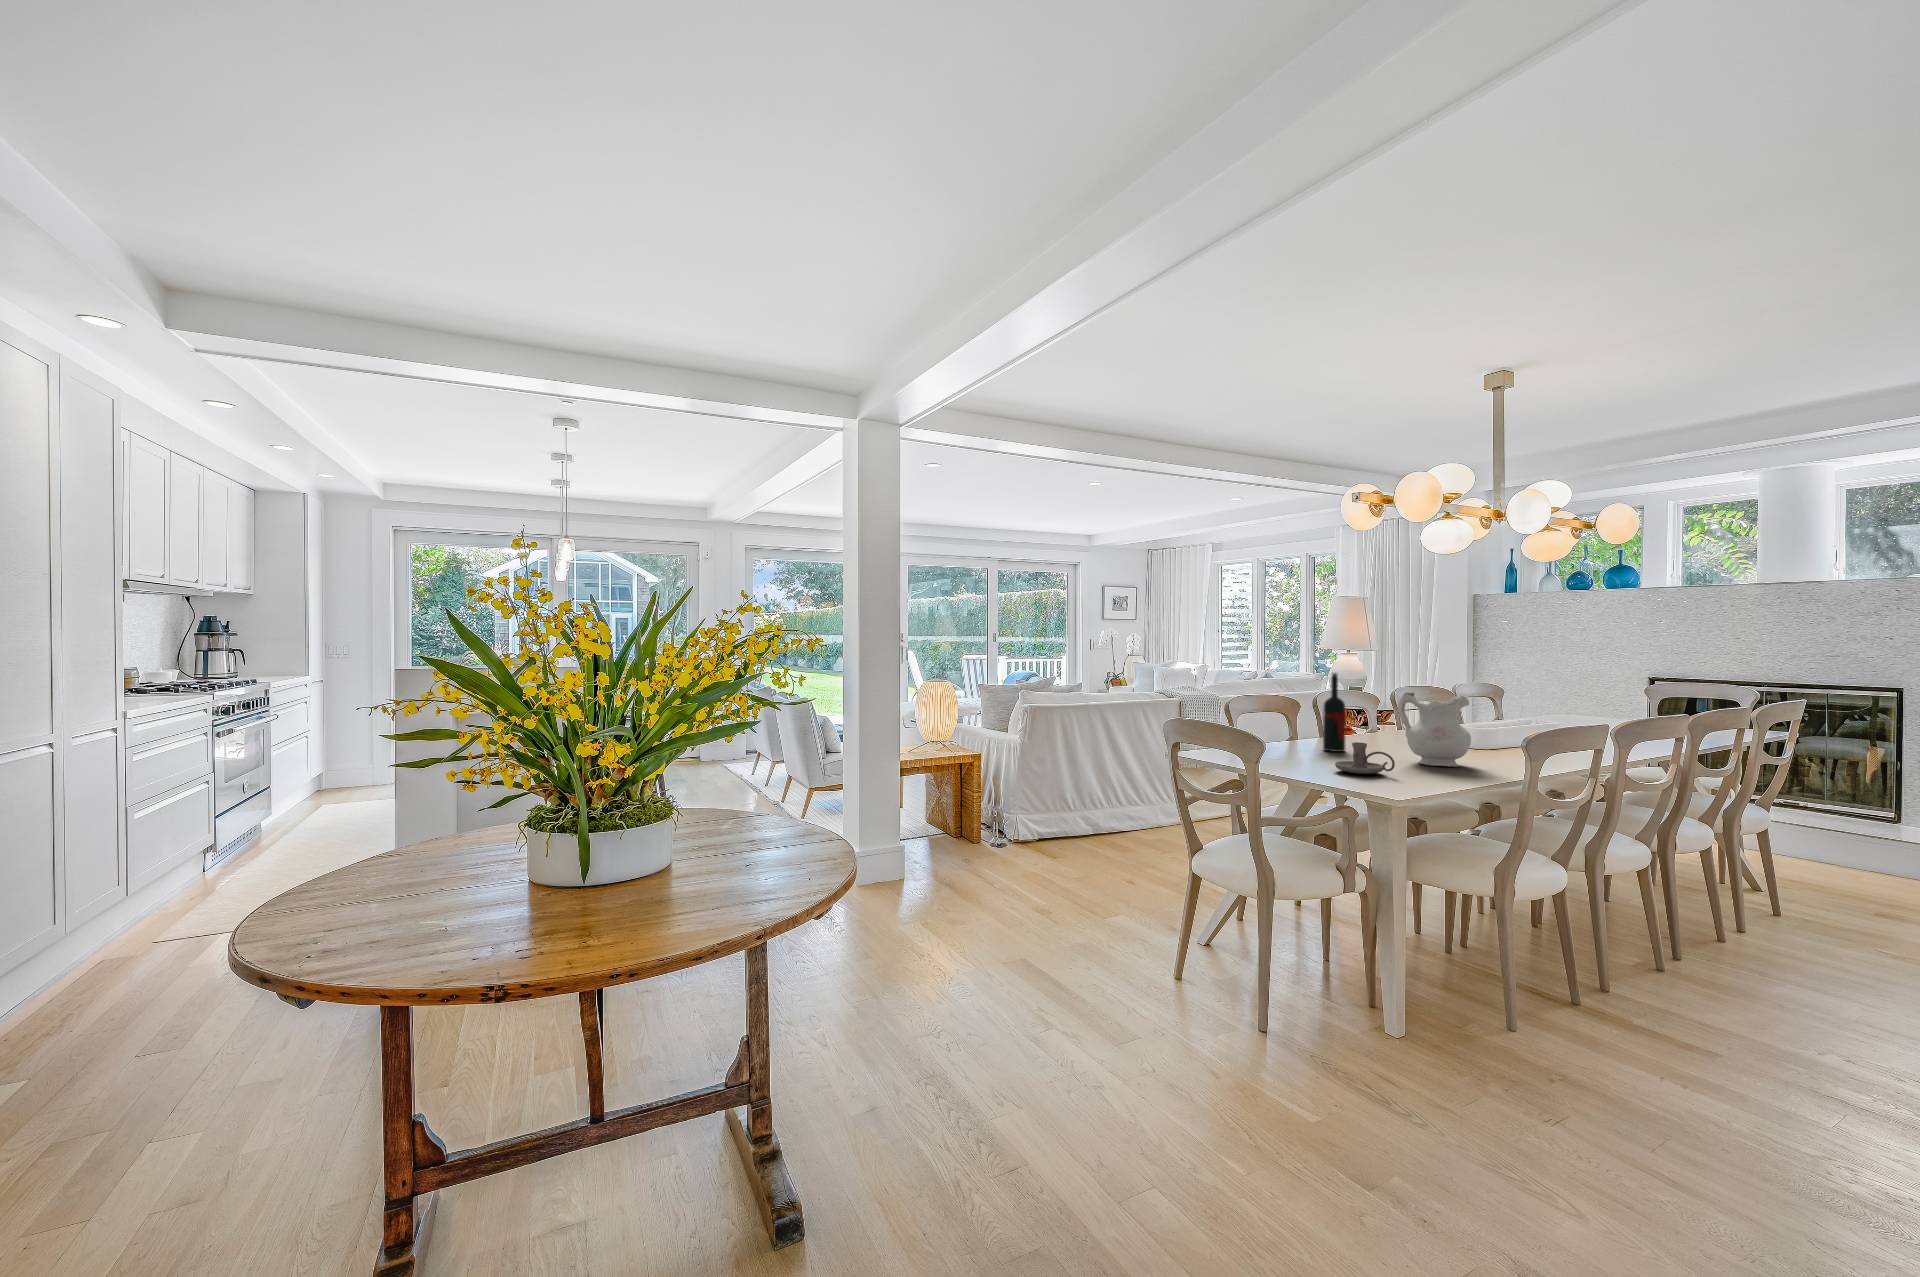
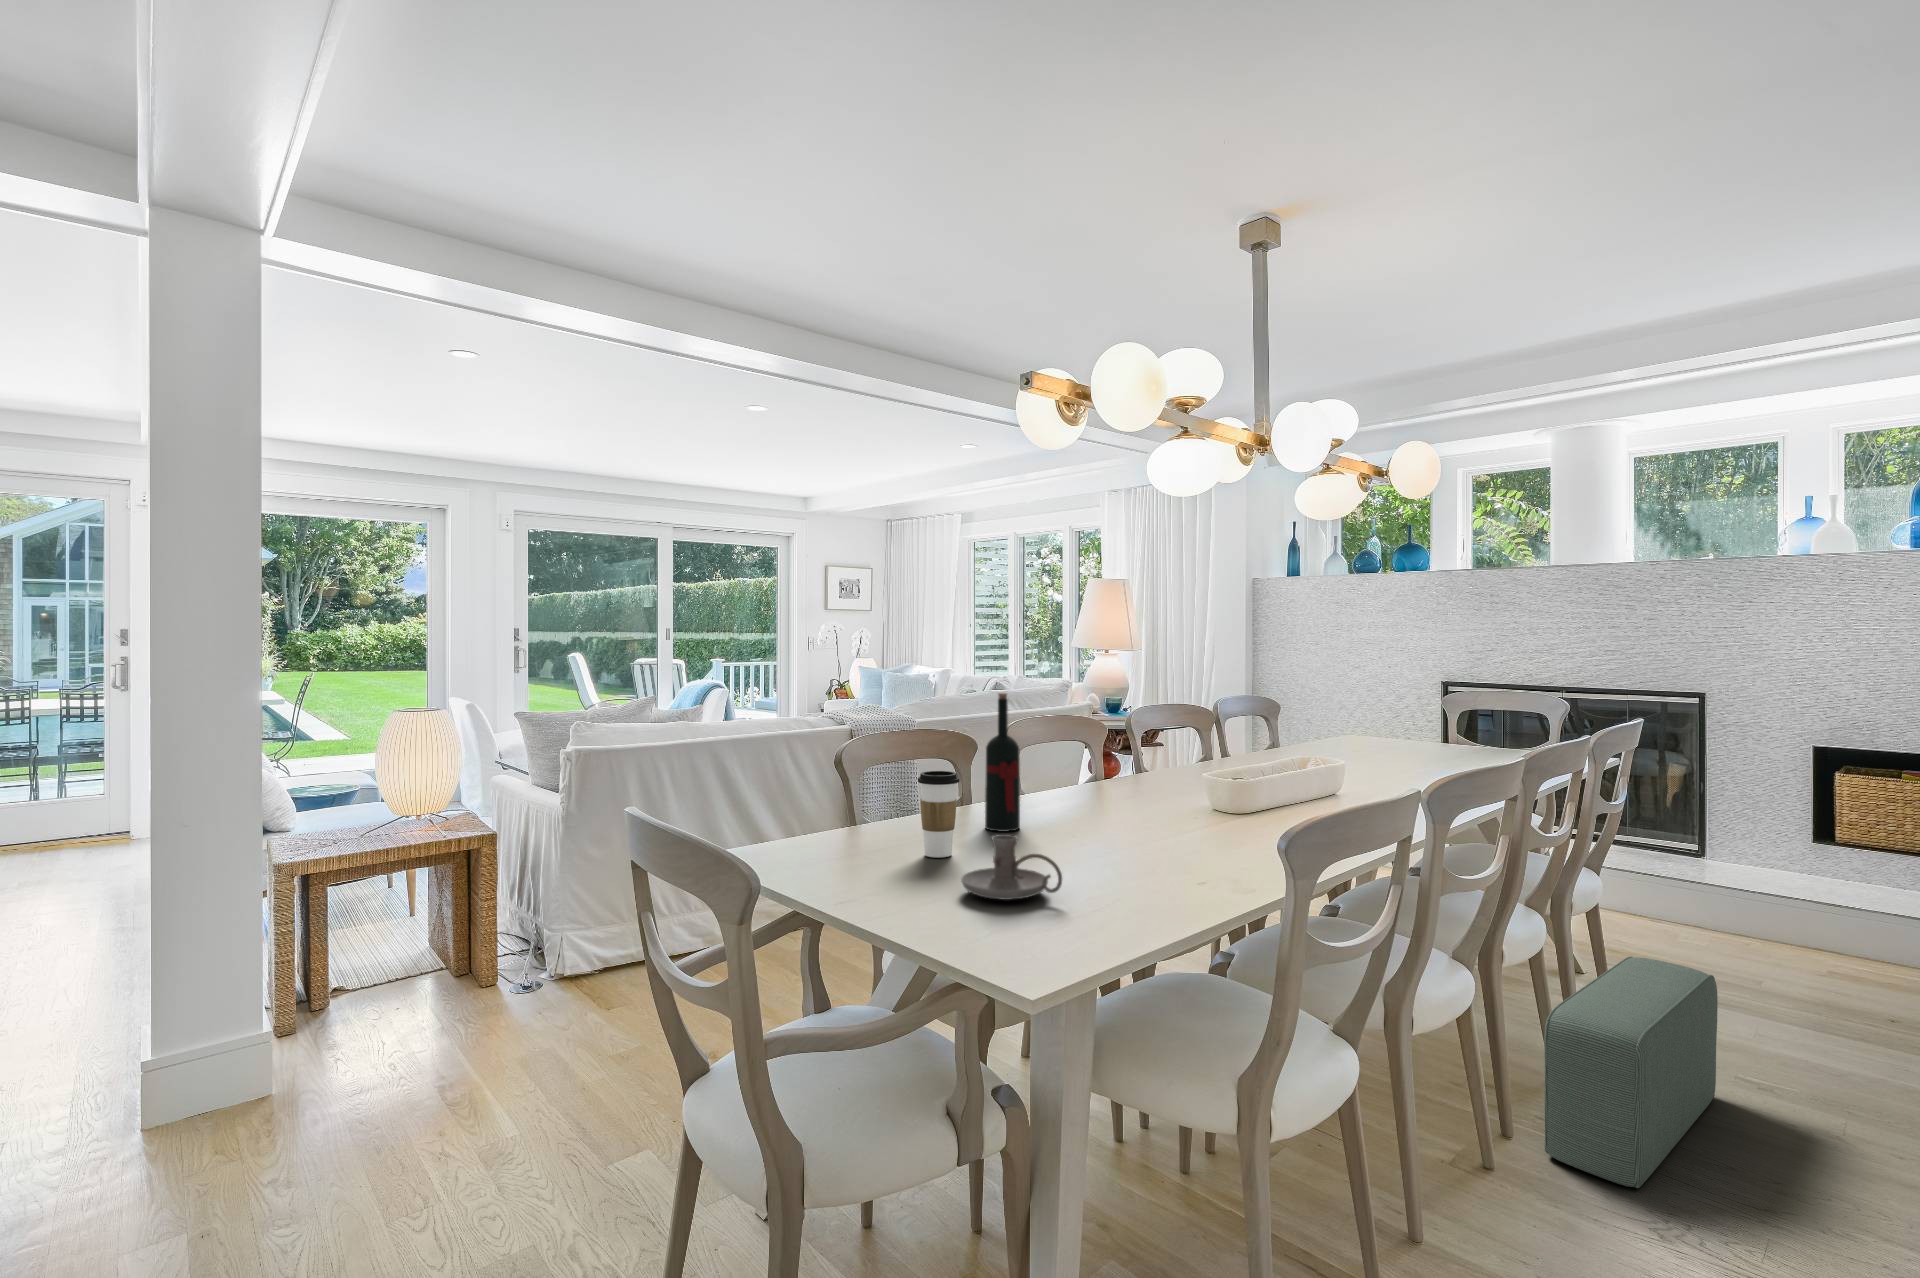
ceramic pitcher: present [1398,692,1471,767] -> none [1091,729,1206,863]
coffee cup: none [1295,714,1319,760] -> present [918,771,959,858]
pouf: none [1706,862,1854,989] -> present [1544,957,1718,1188]

